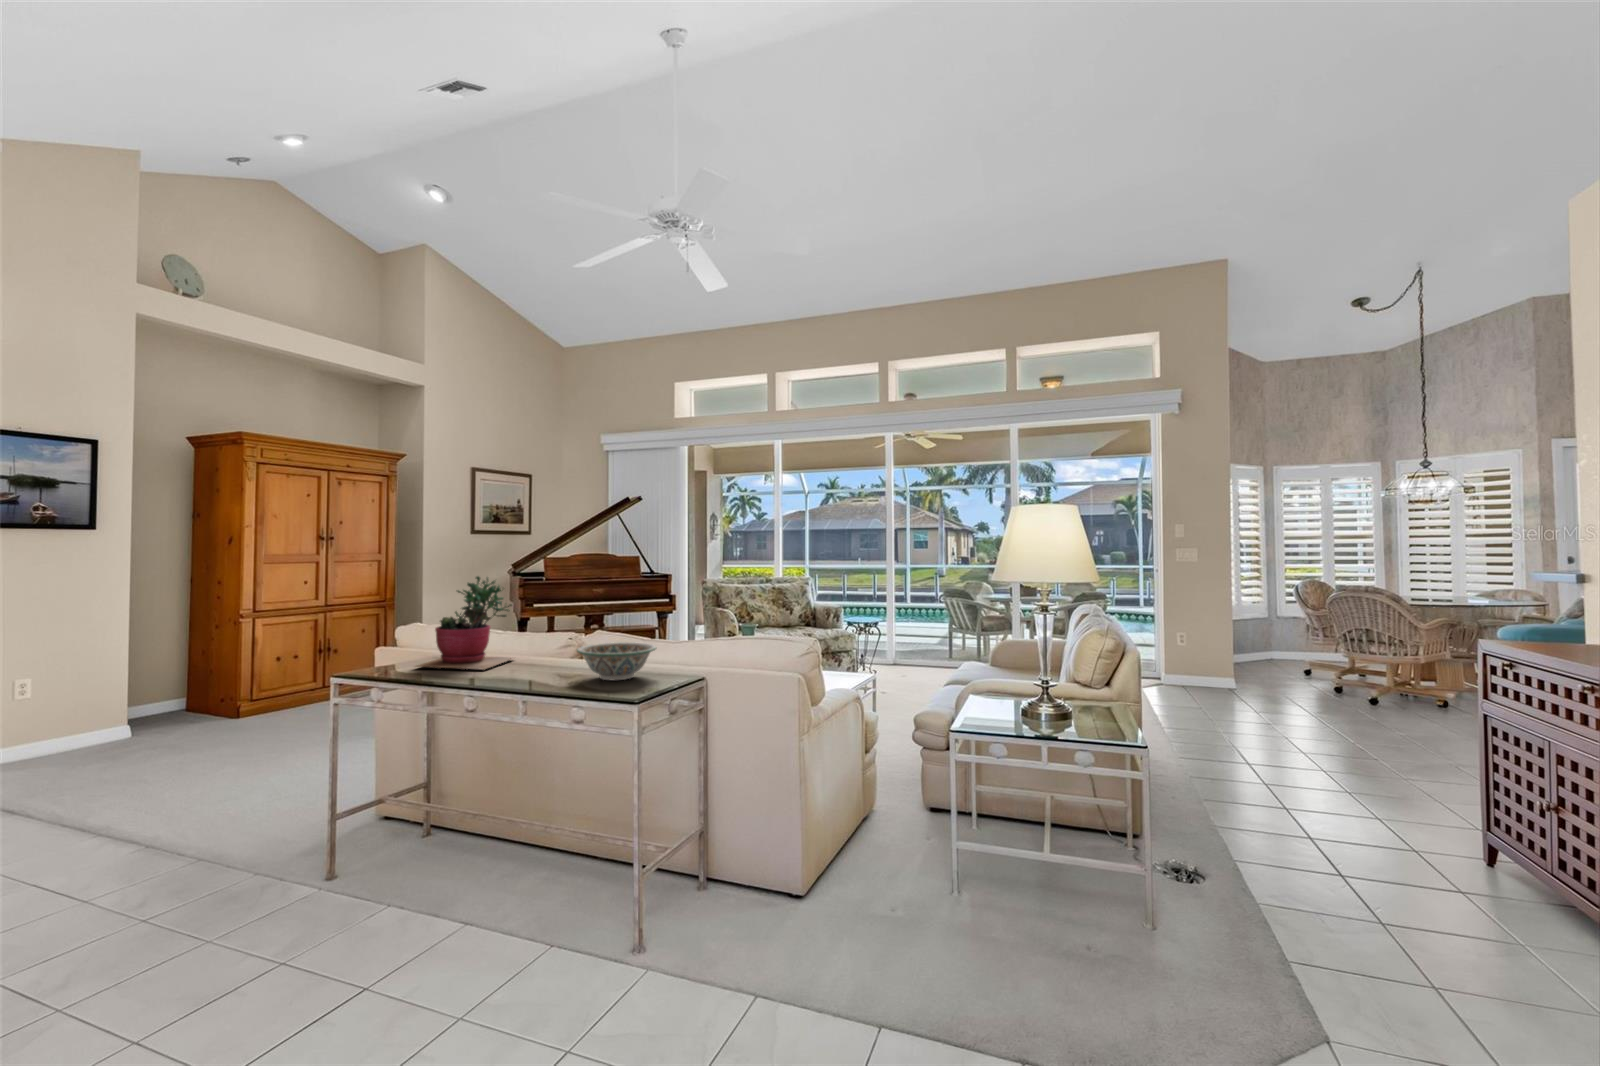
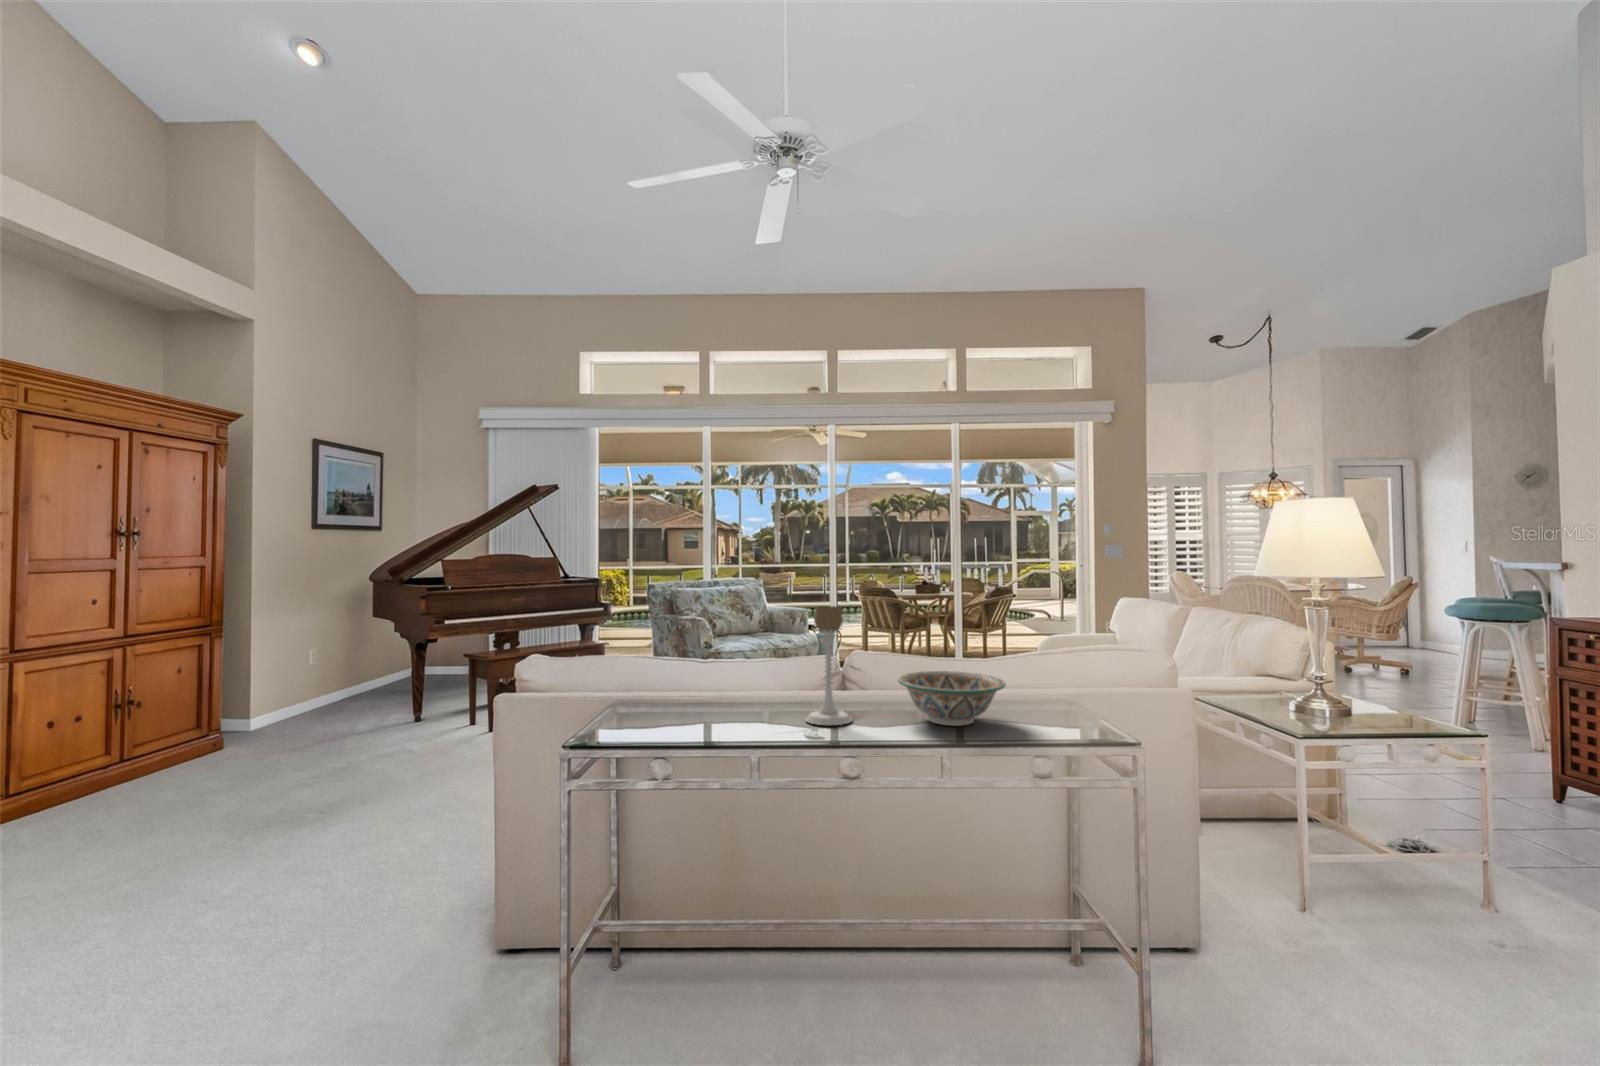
succulent plant: present [417,576,512,670] -> none [631,586,746,727]
candle holder: none [524,591,559,674] -> present [806,606,852,725]

